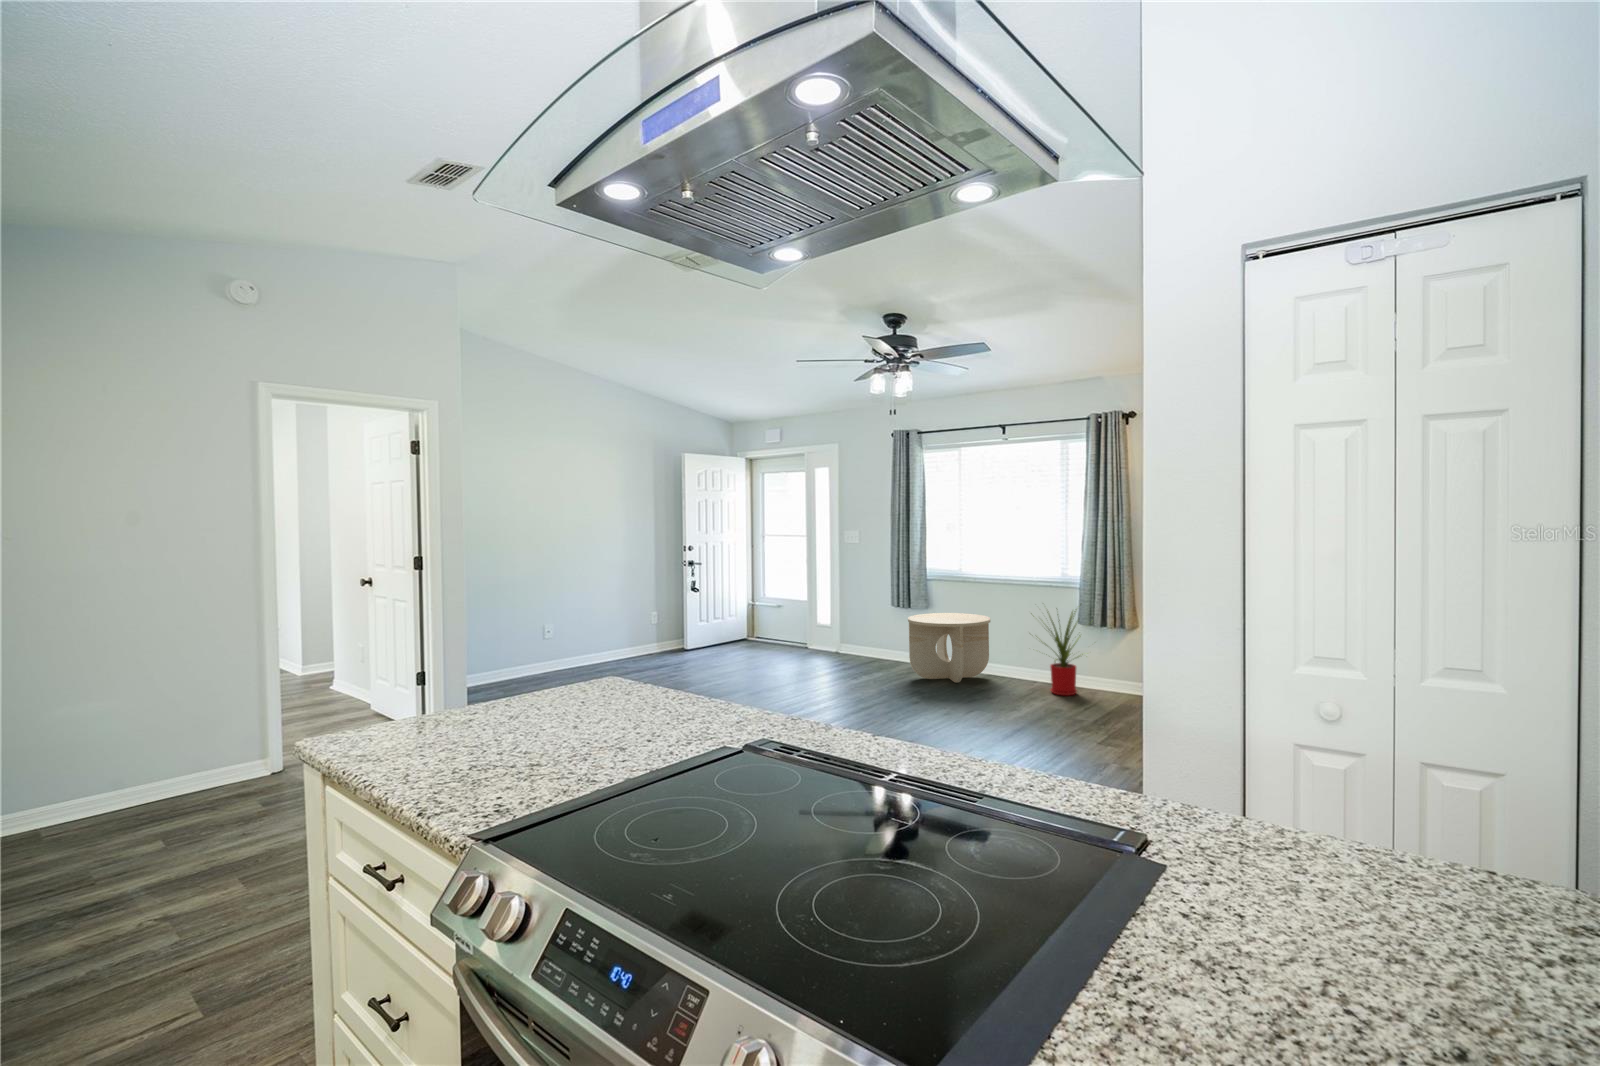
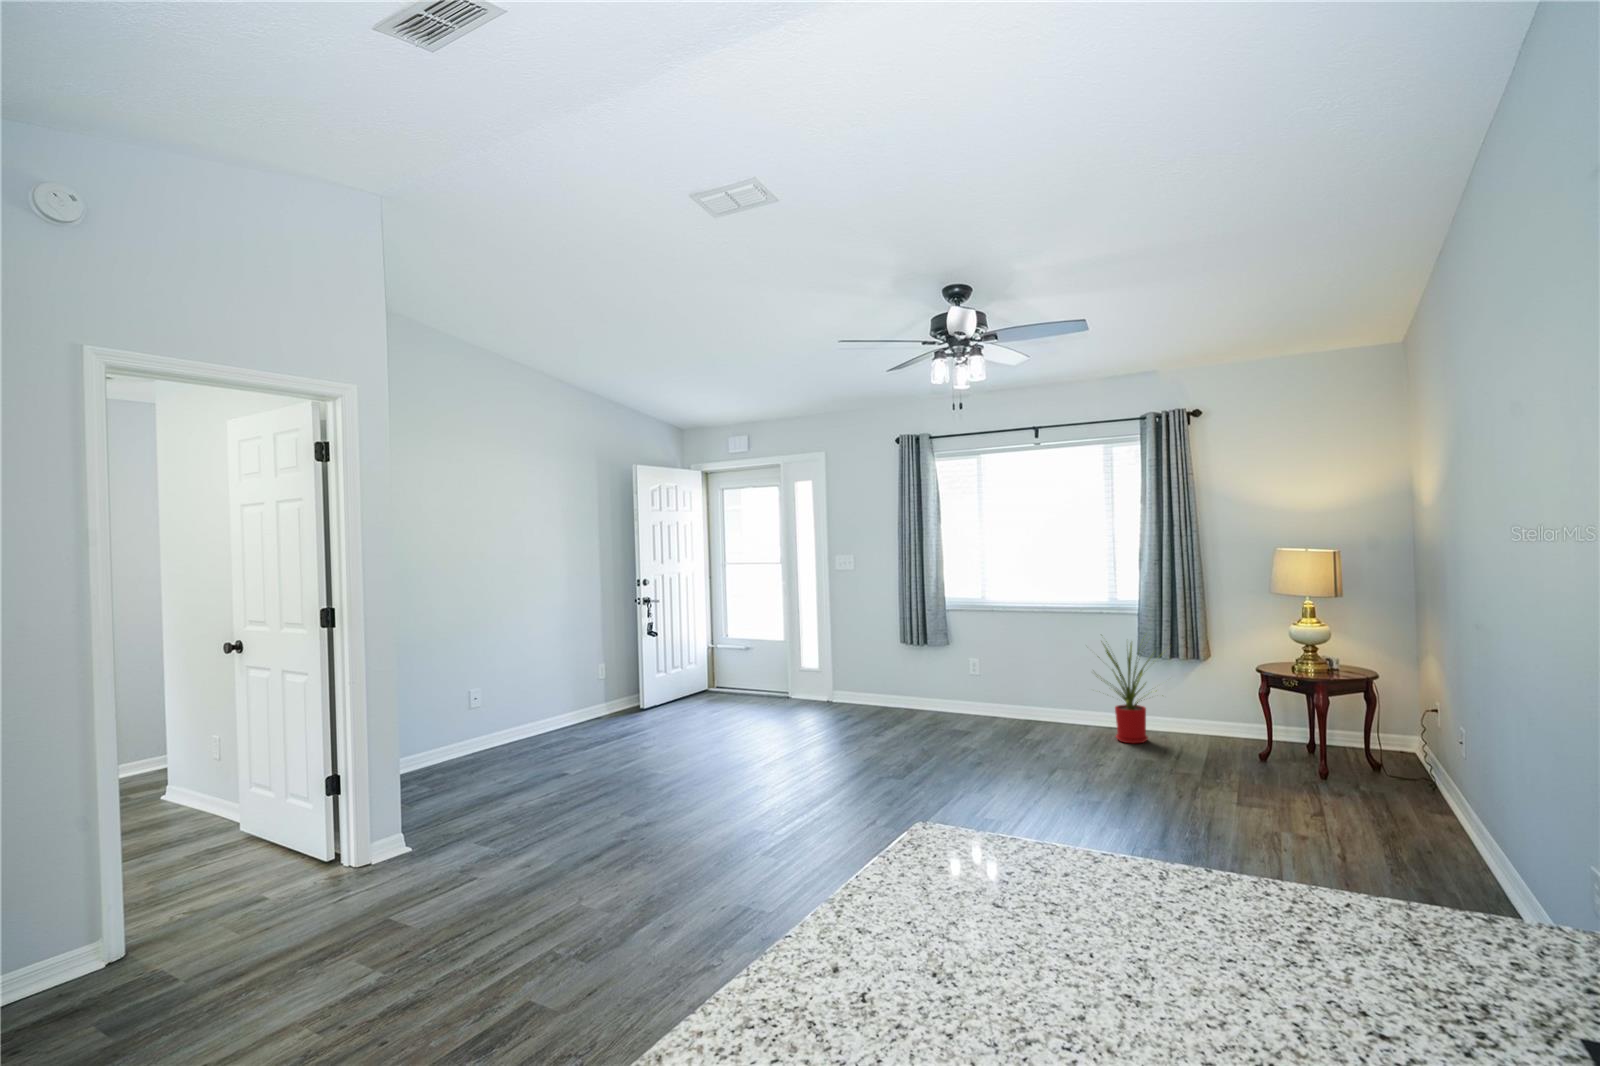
side table: present [908,613,990,682] -> none [935,650,1035,735]

